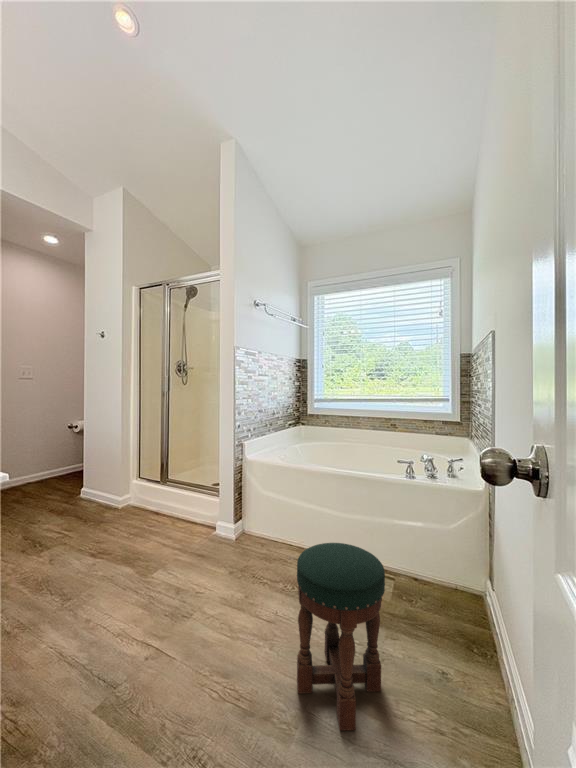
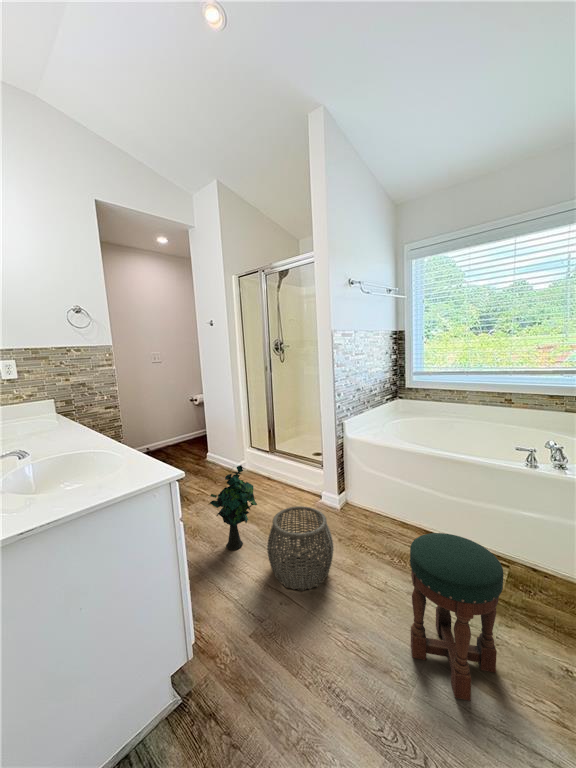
decorative plant: none [62,489,133,600] -> present [209,465,257,550]
woven basket: none [137,534,220,638] -> present [267,506,334,591]

